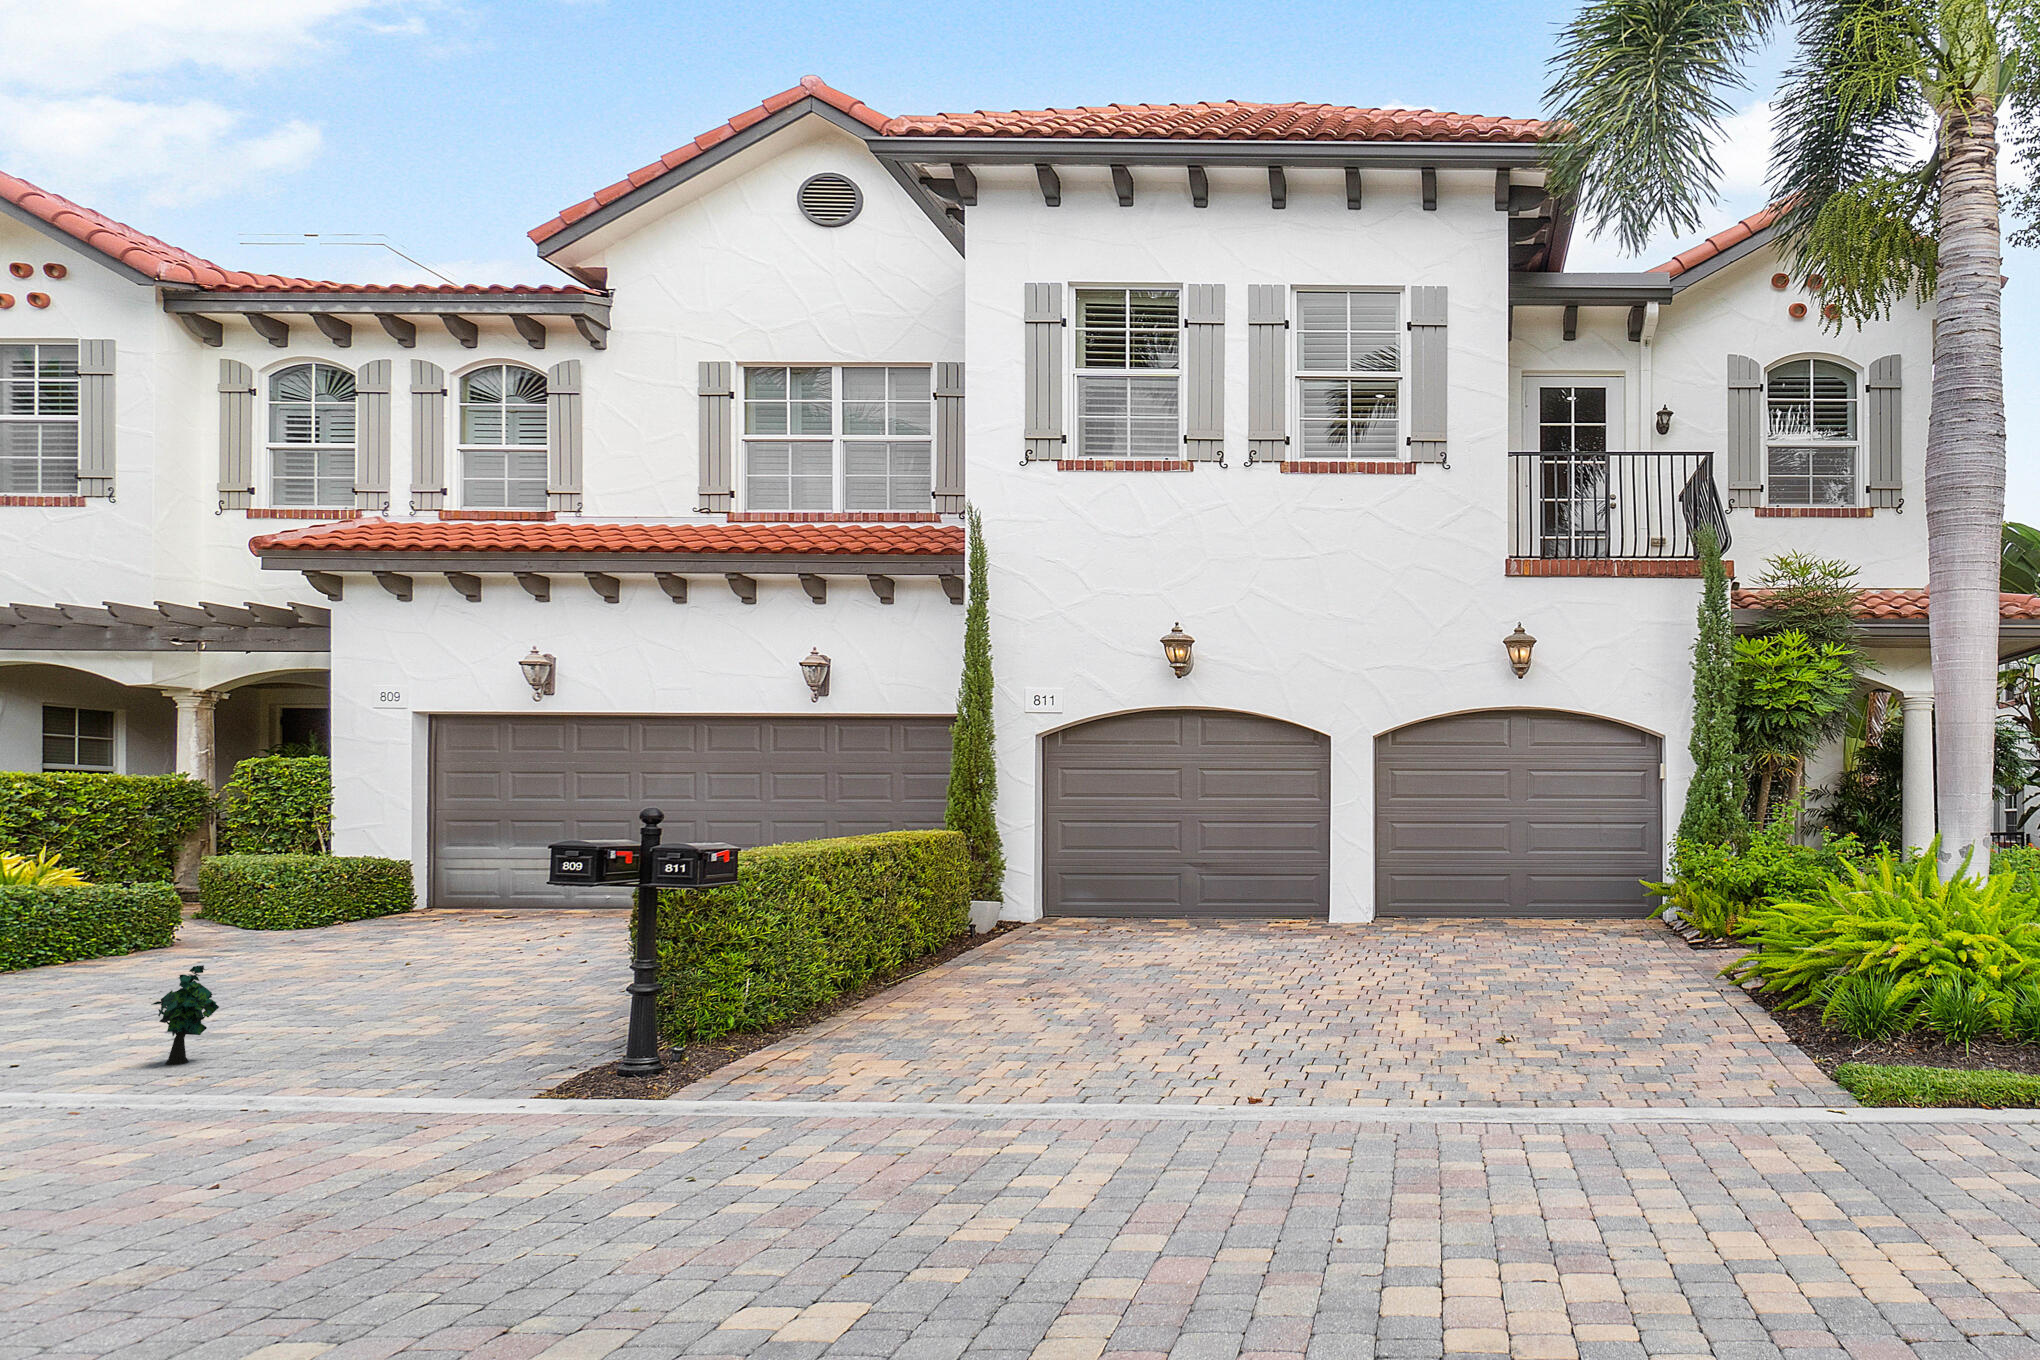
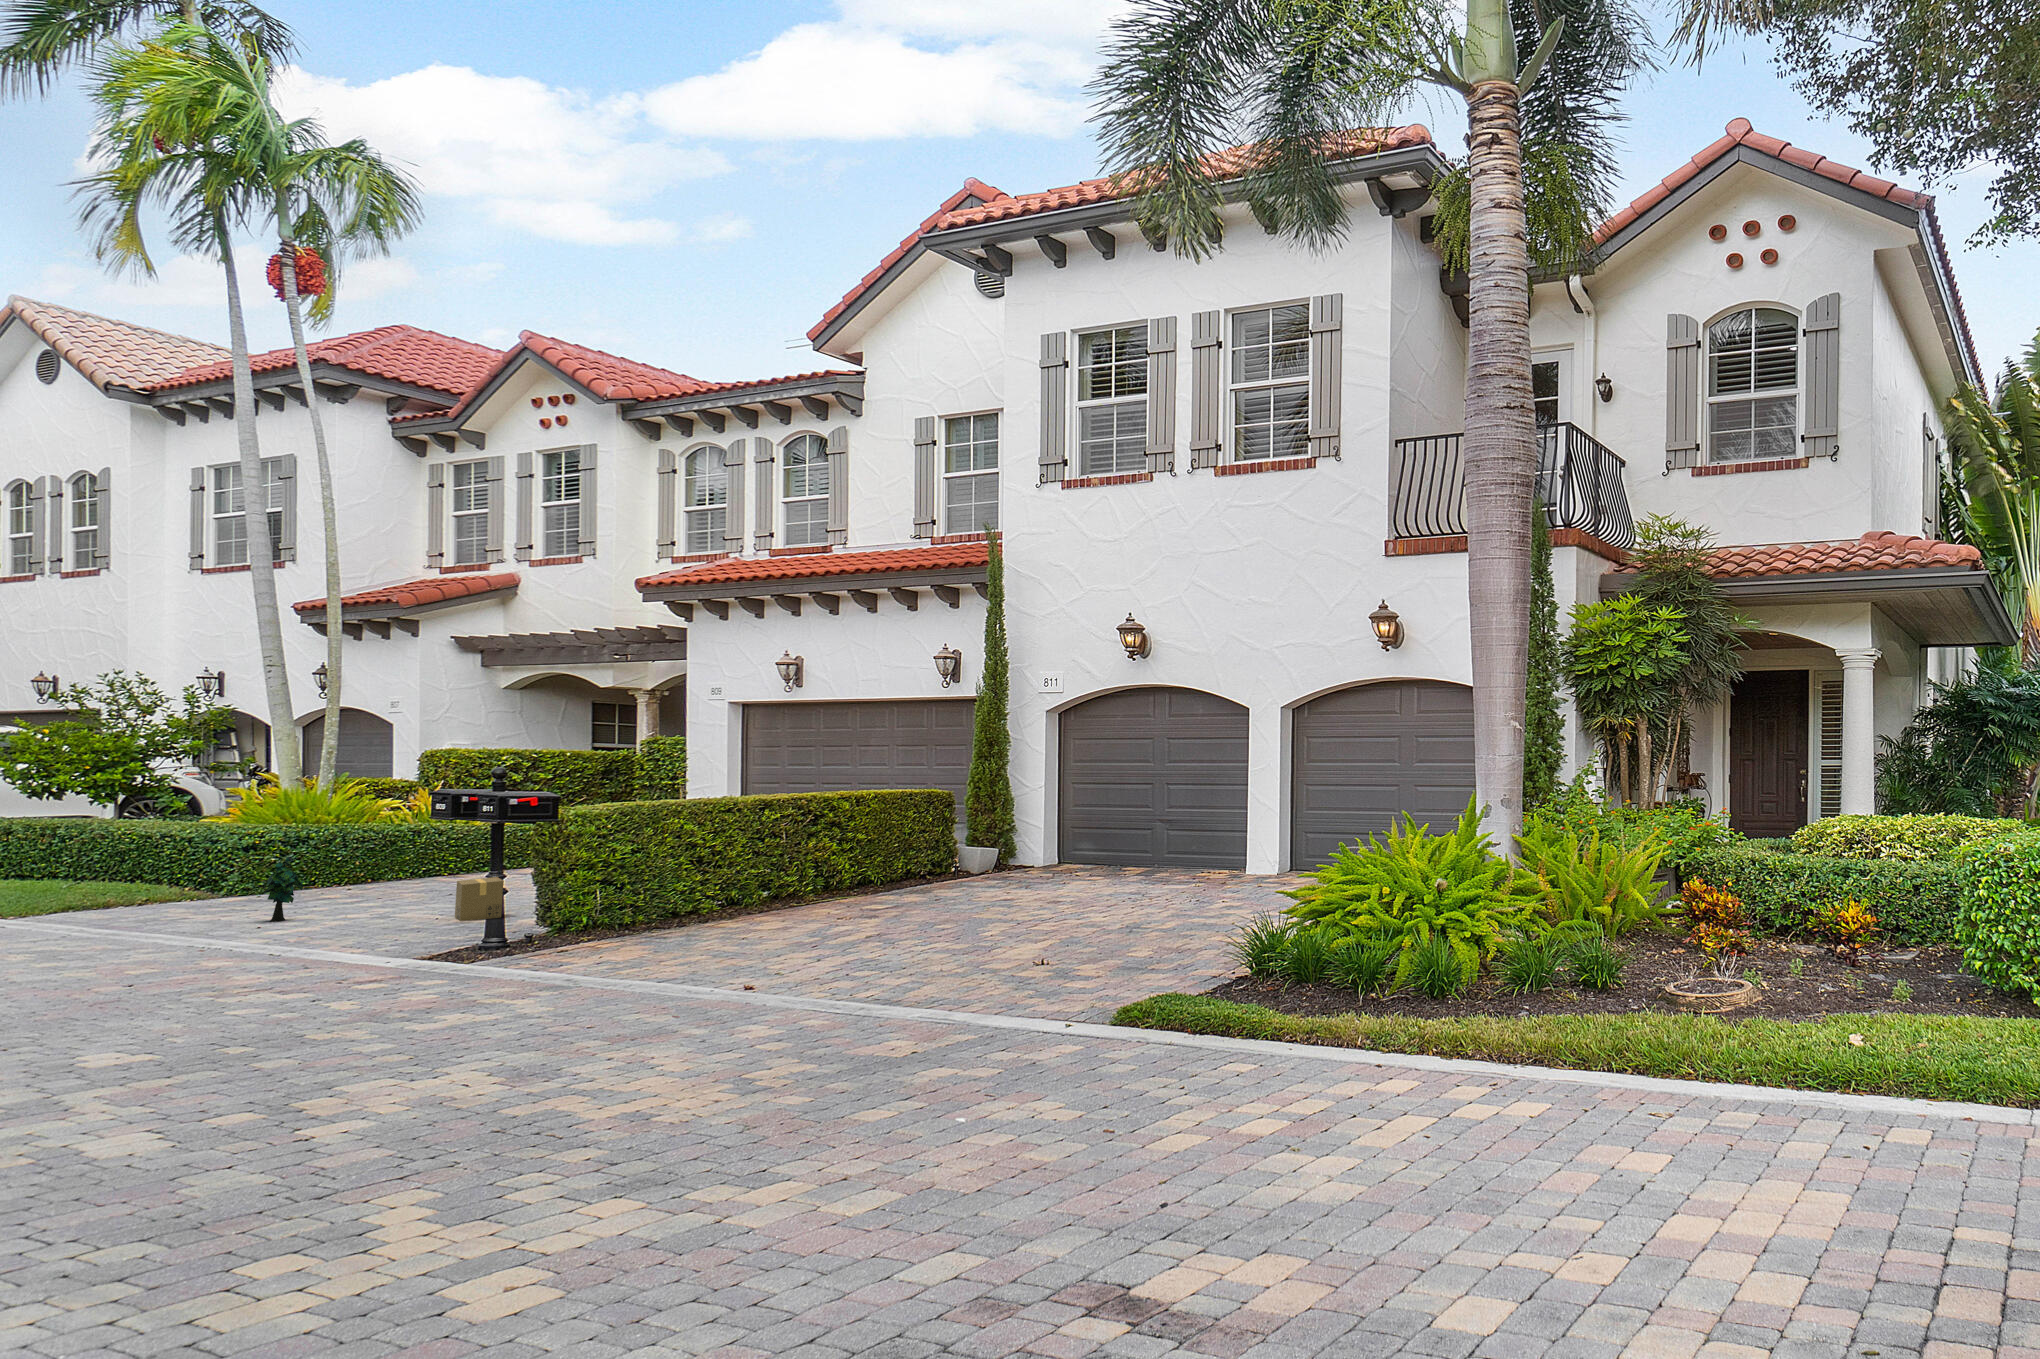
cardboard box: none [500,981,590,1048] -> present [455,877,503,921]

